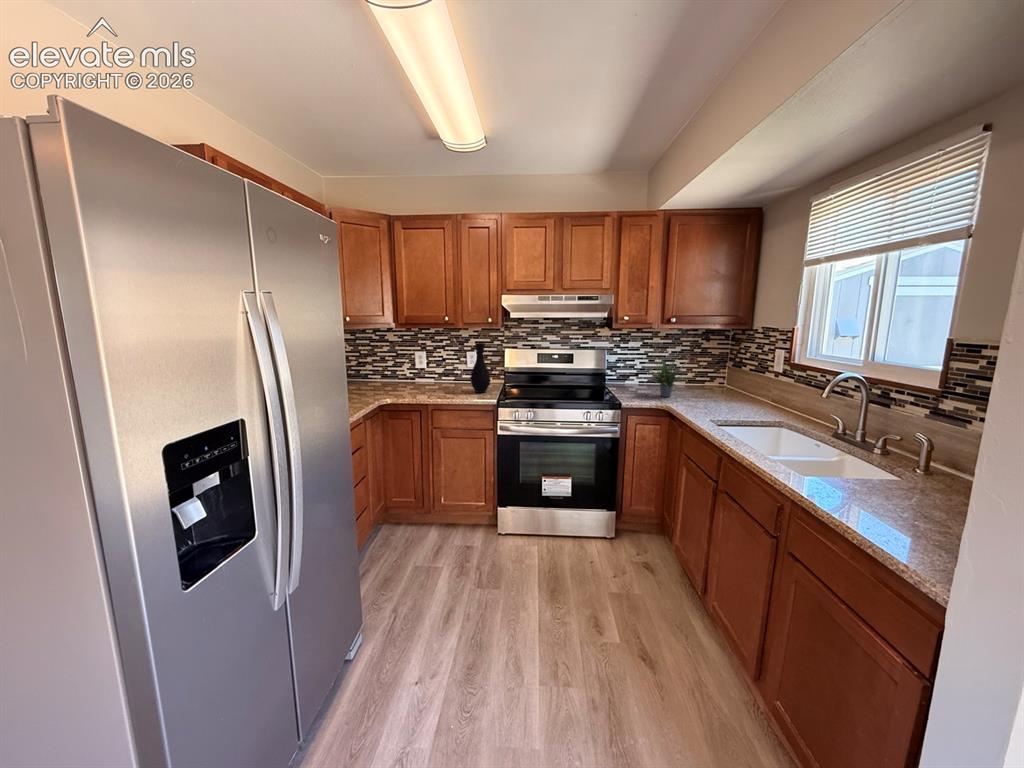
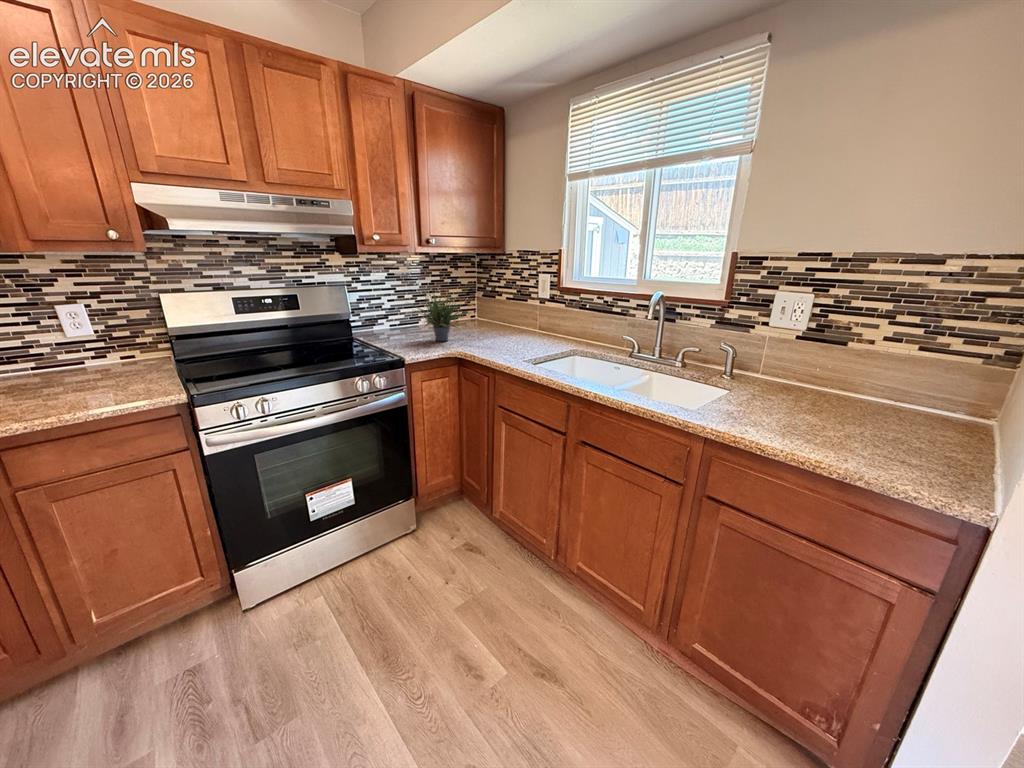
vase: present [470,342,490,393] -> none [35,281,122,400]

